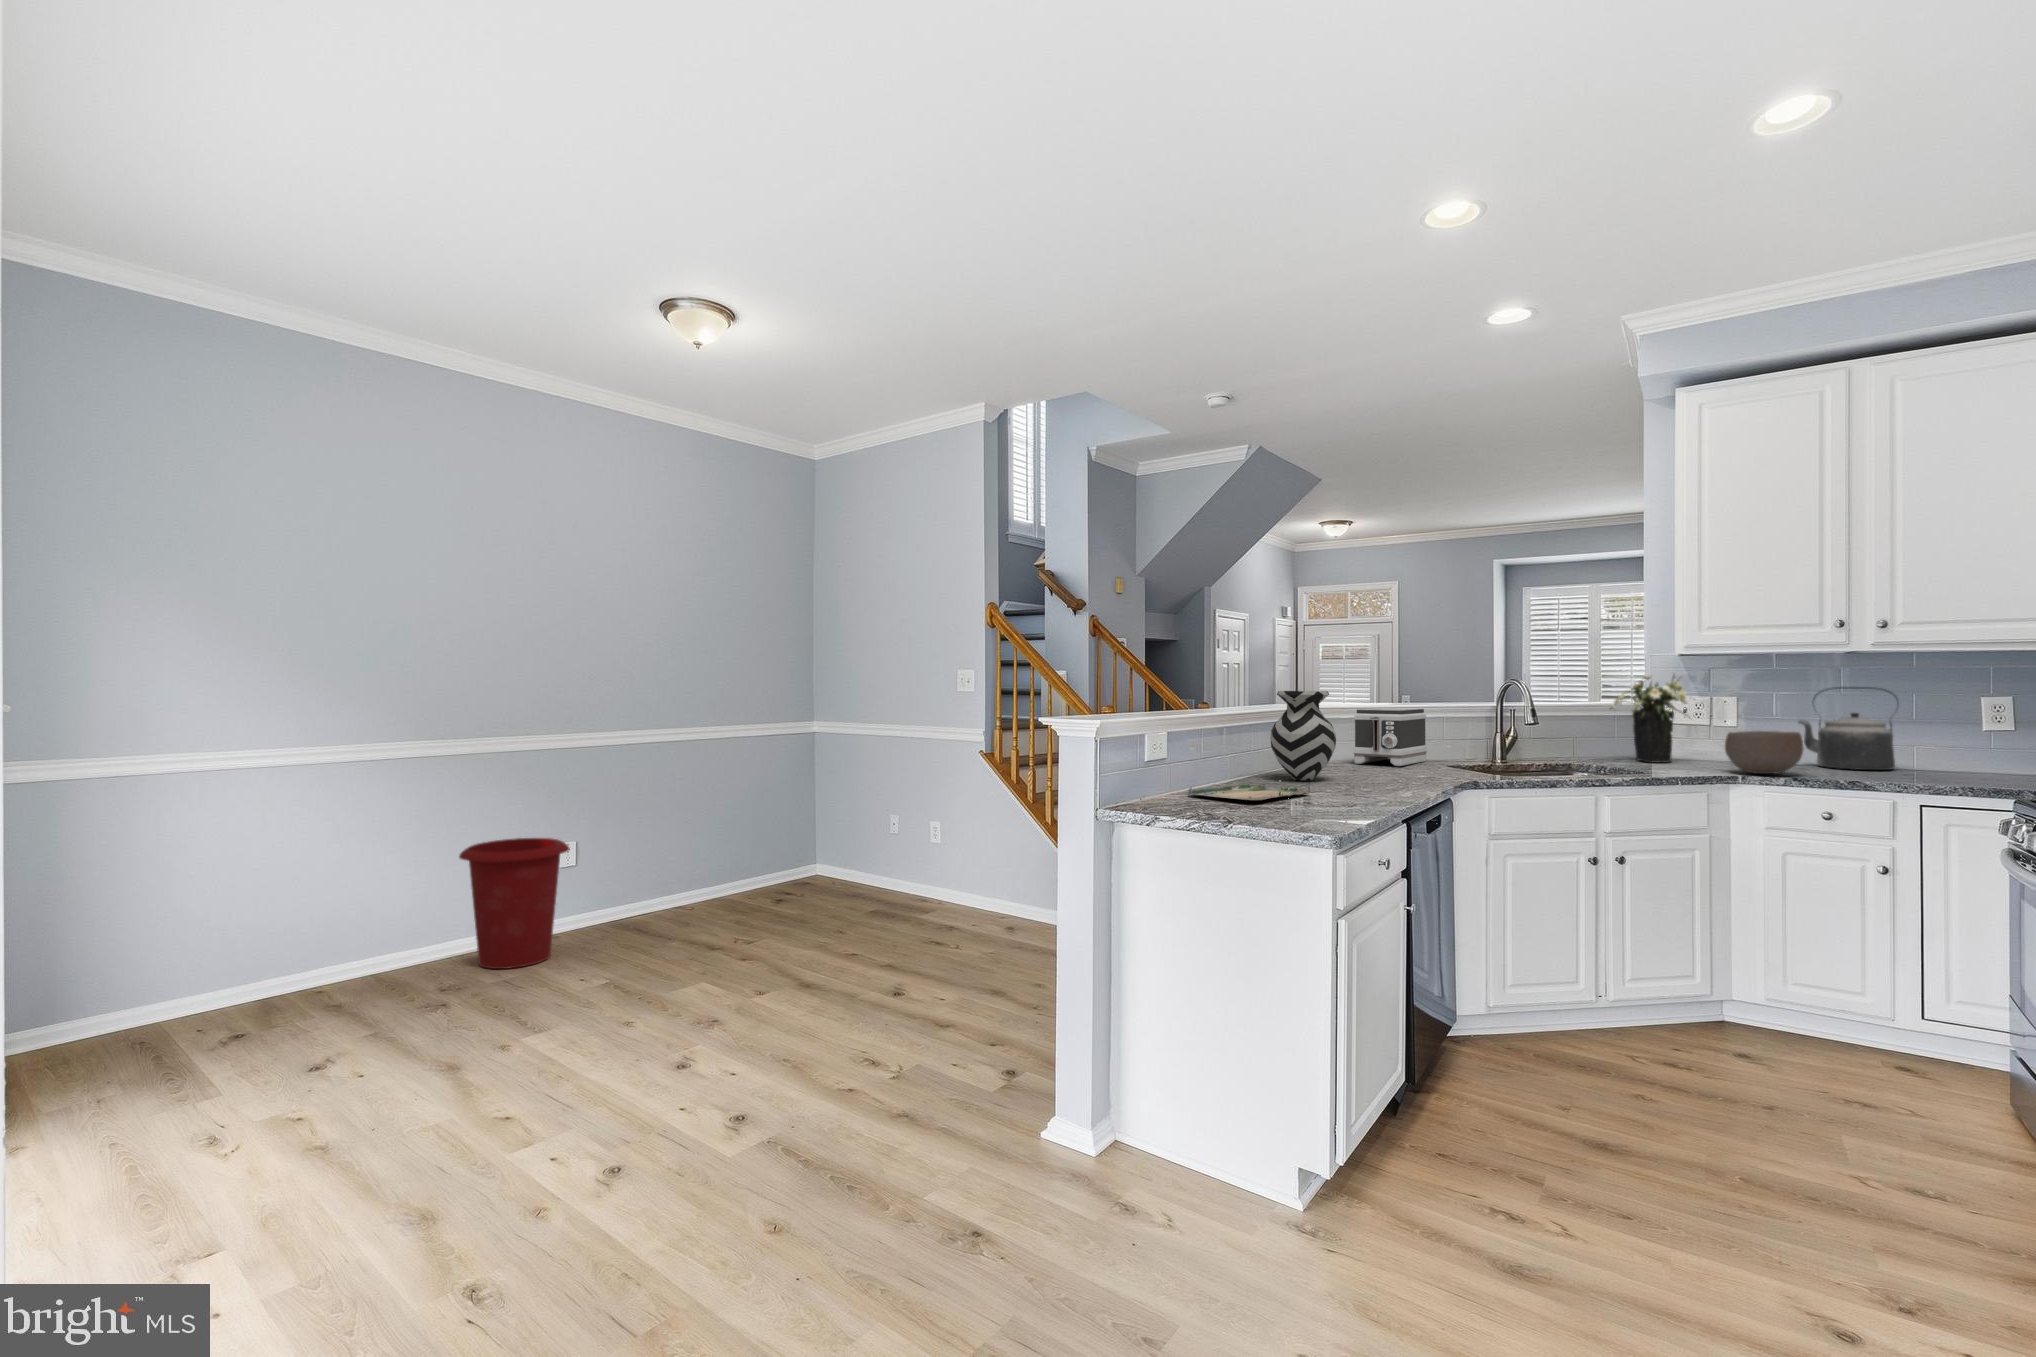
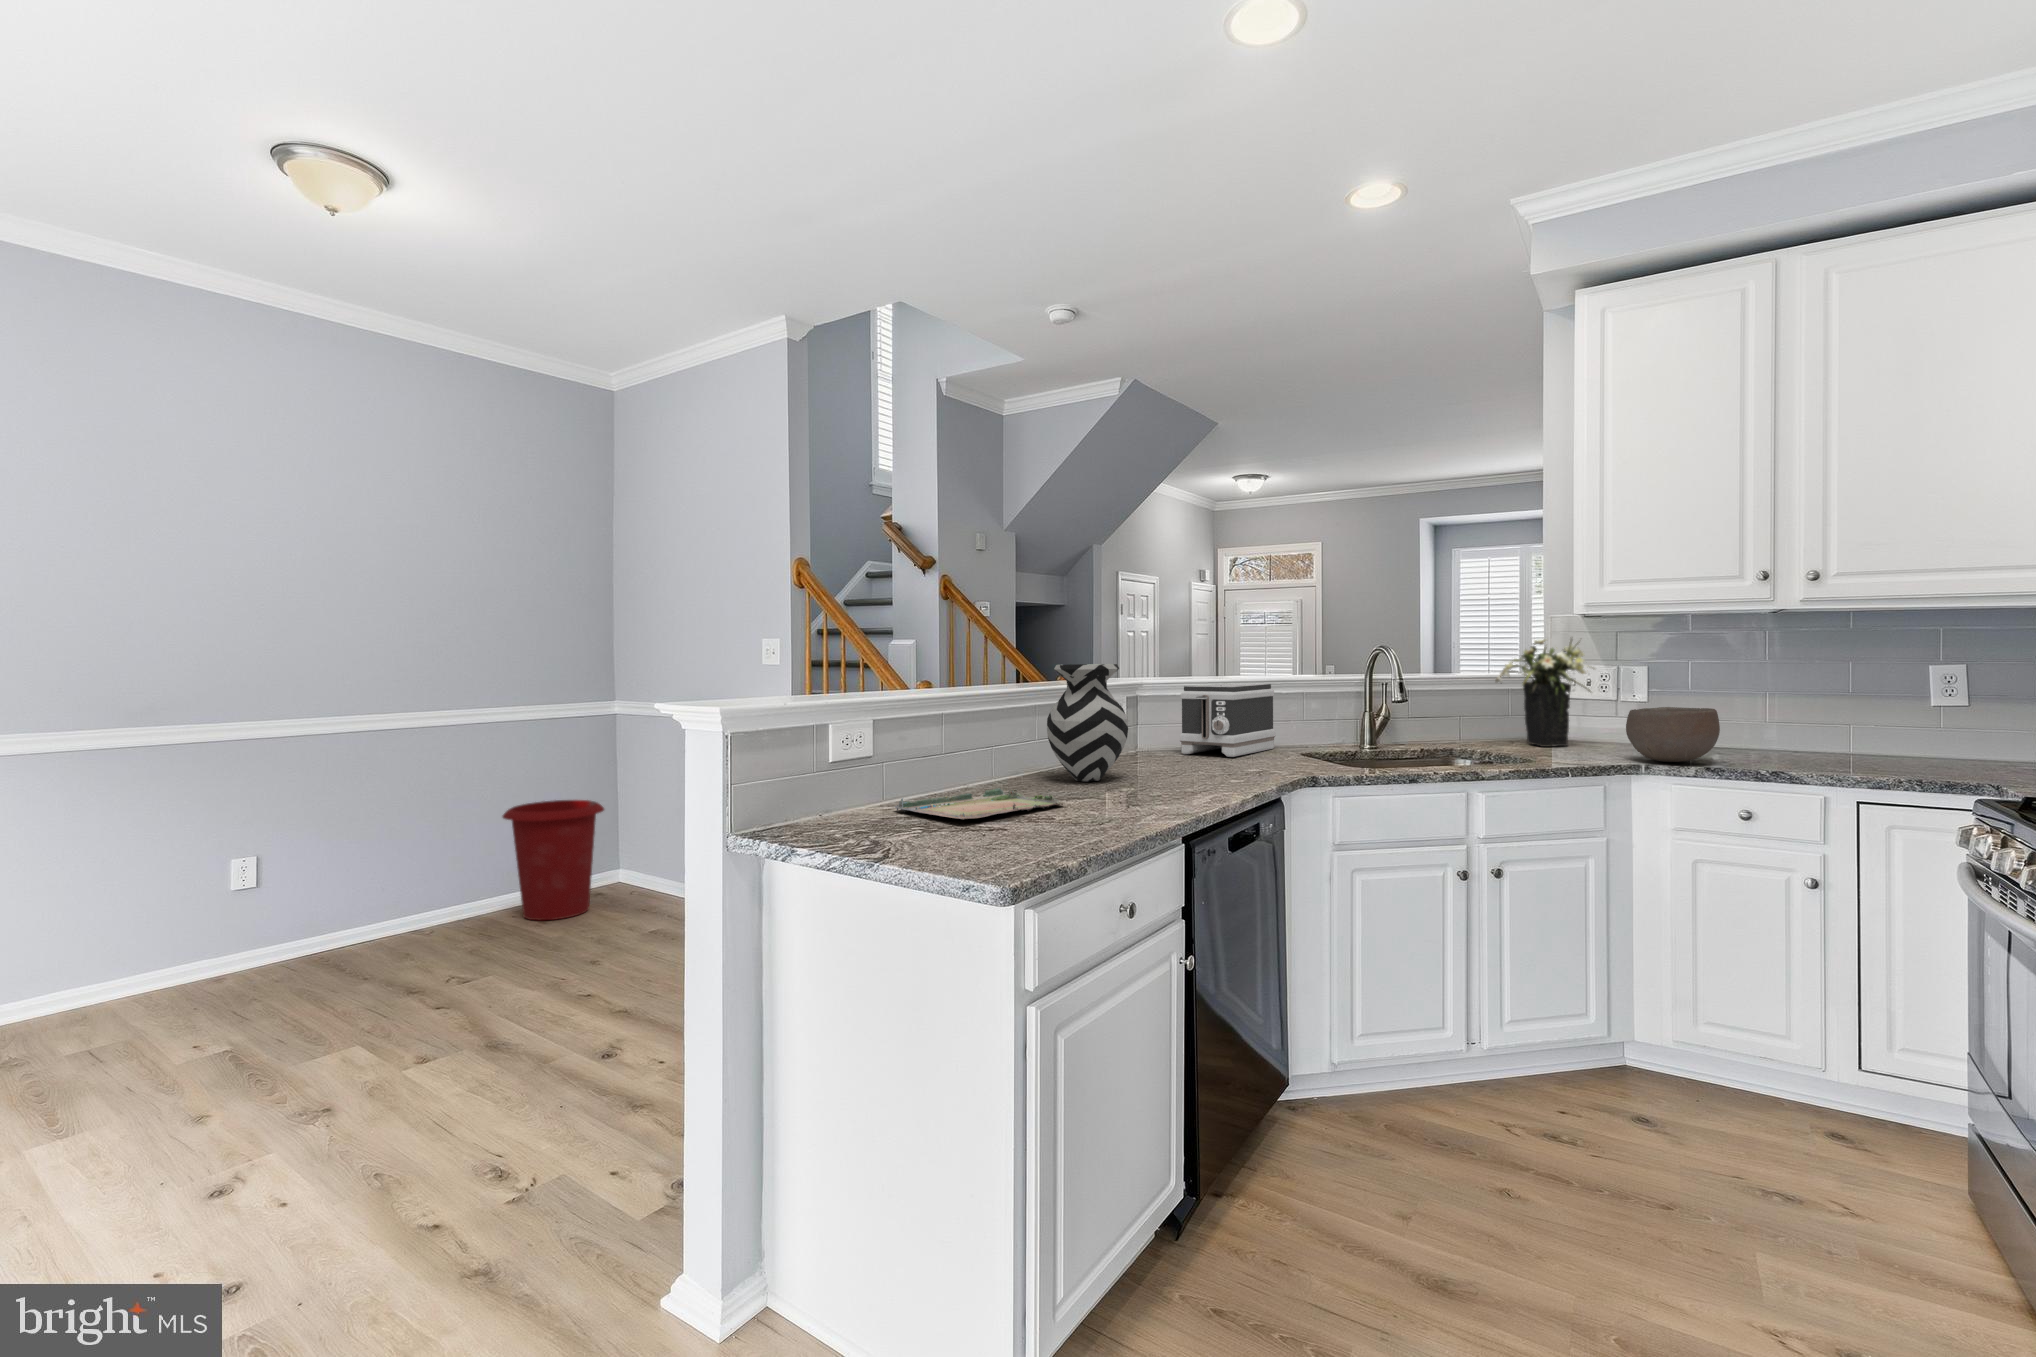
kettle: present [1798,687,1899,770] -> none [1717,651,1837,754]
waste bin: present [459,838,569,969] -> present [503,800,604,920]

